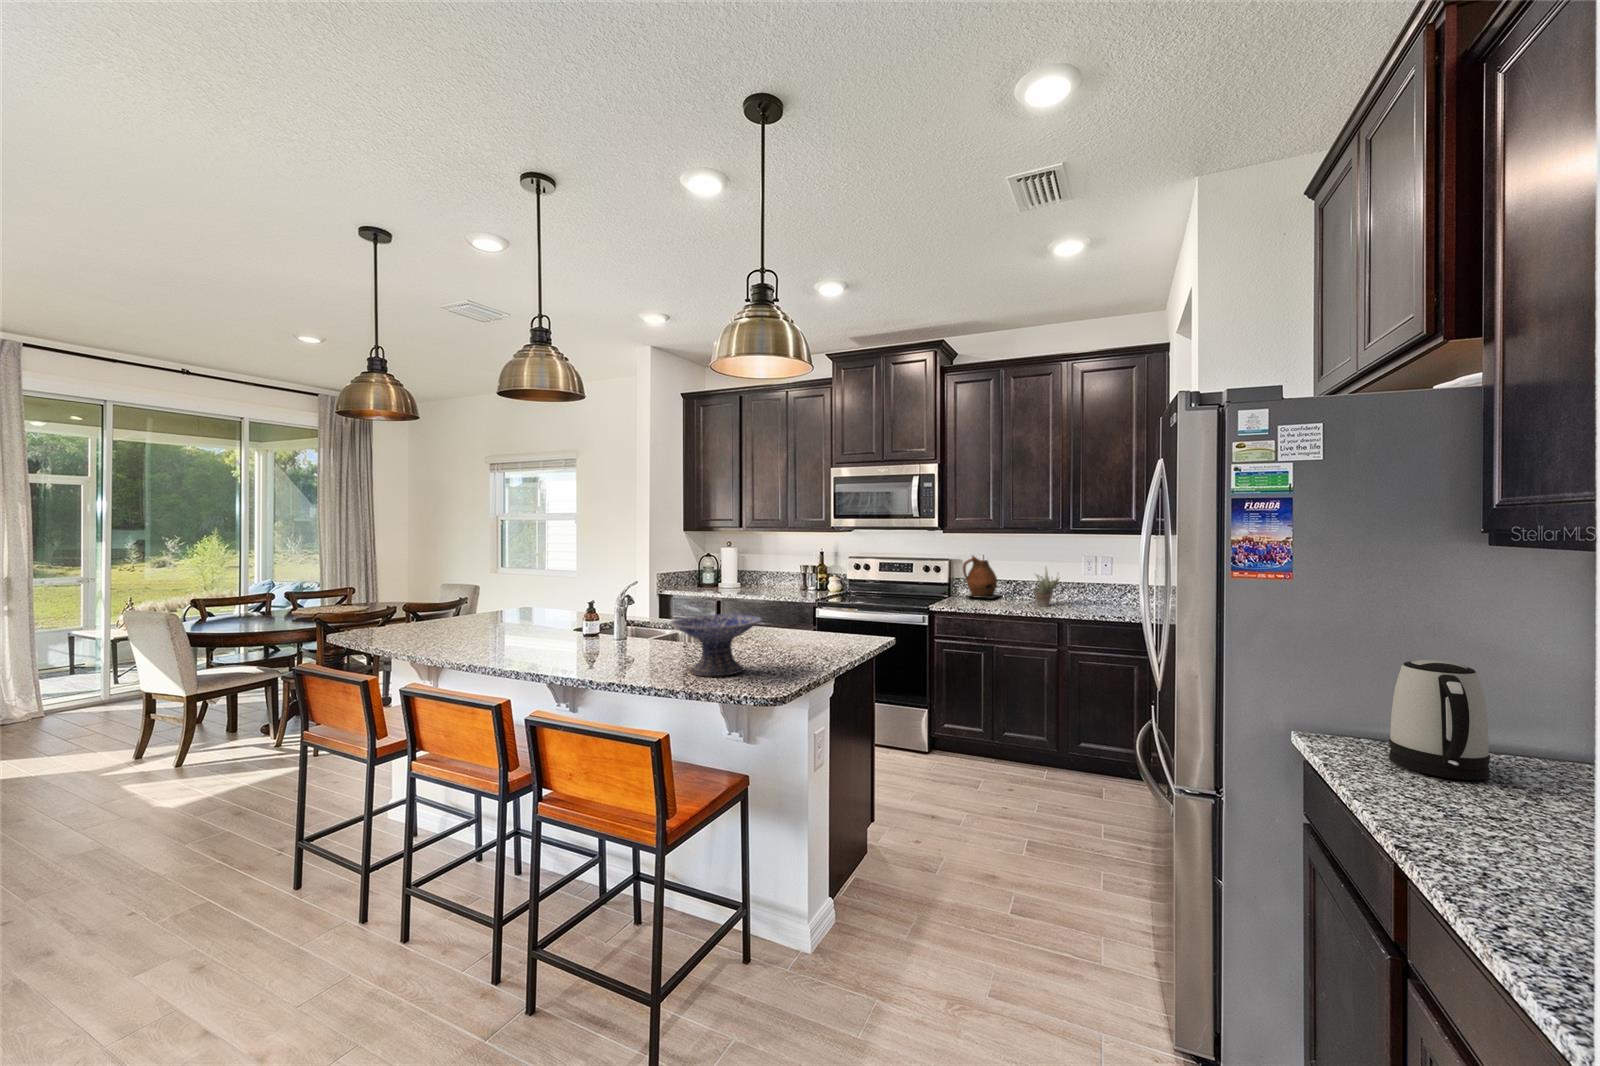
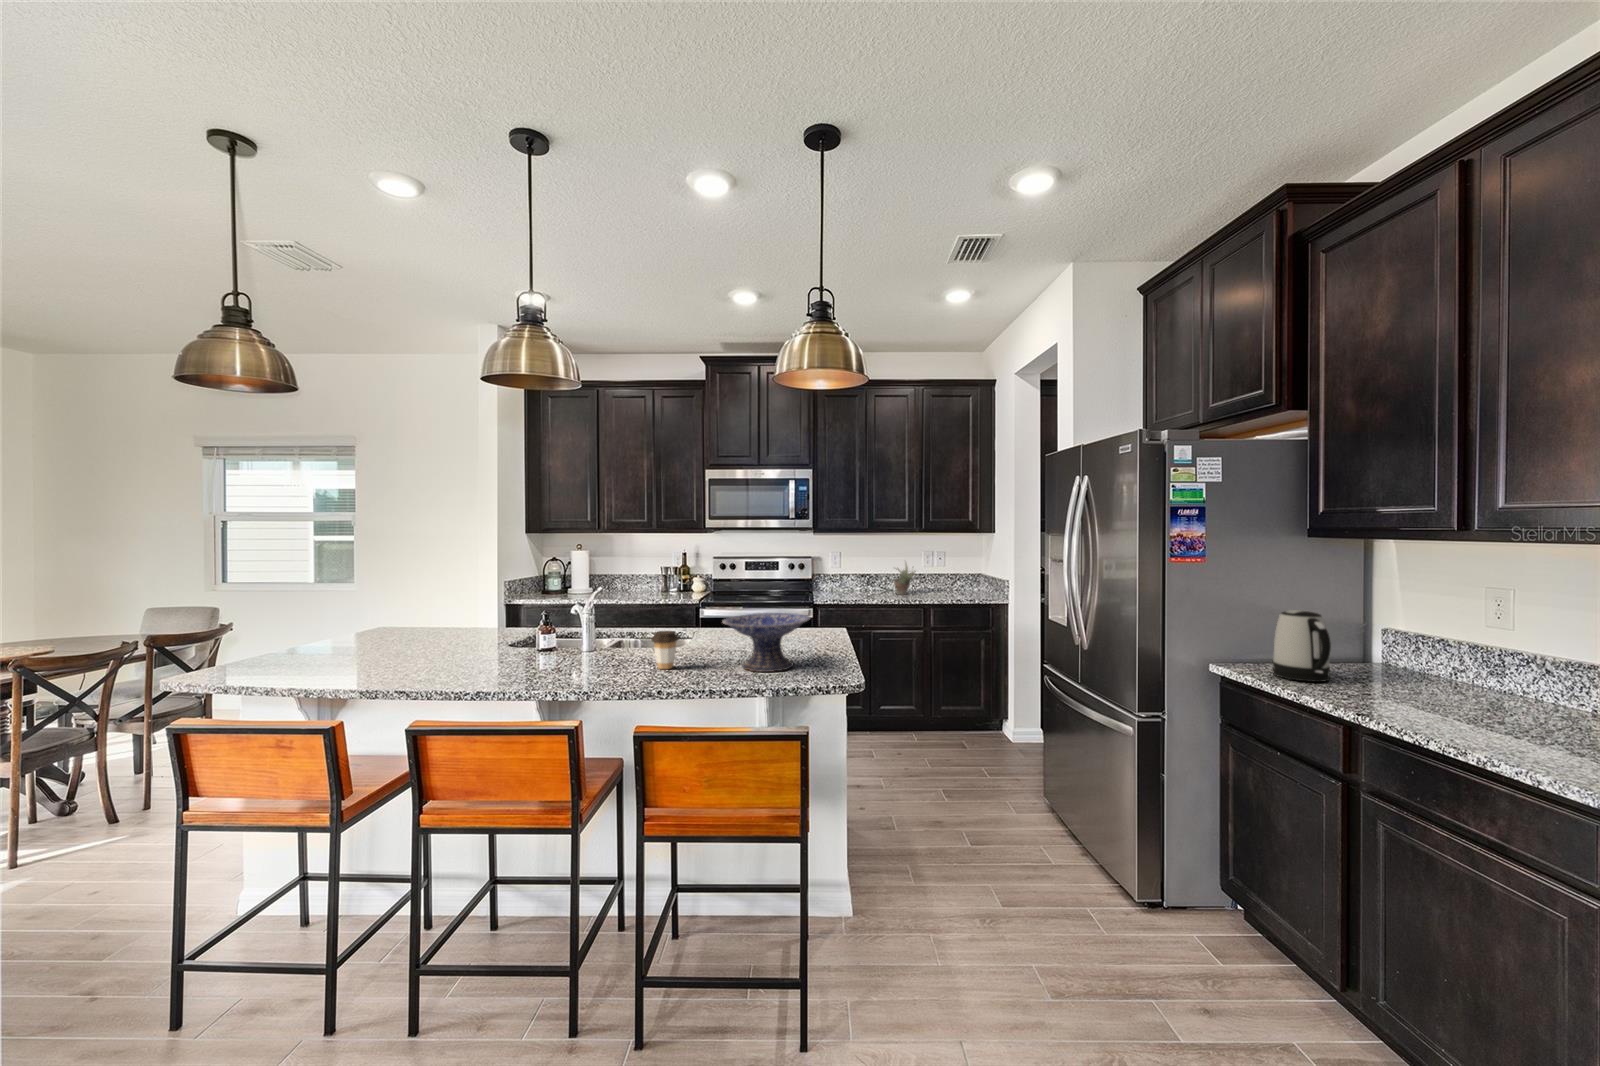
ceramic pitcher: present [963,556,1000,598] -> none [828,552,861,591]
coffee cup: none [613,626,641,664] -> present [651,631,679,669]

